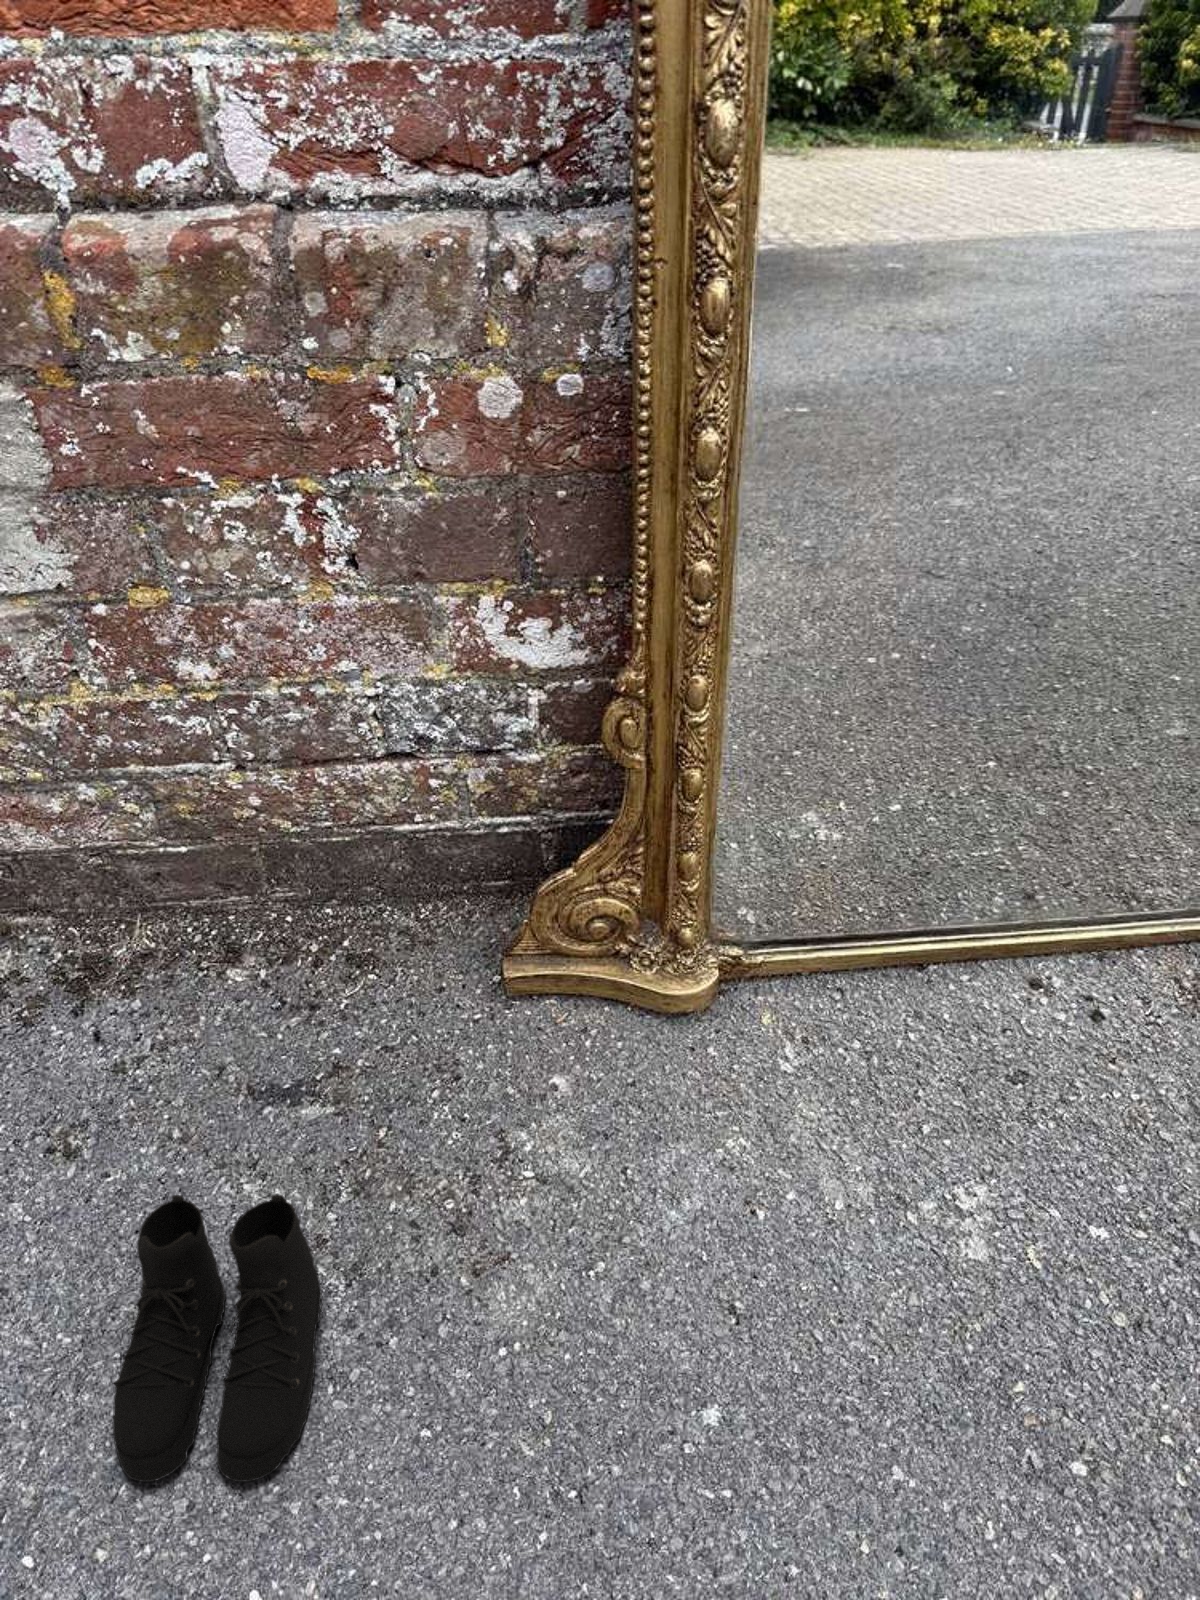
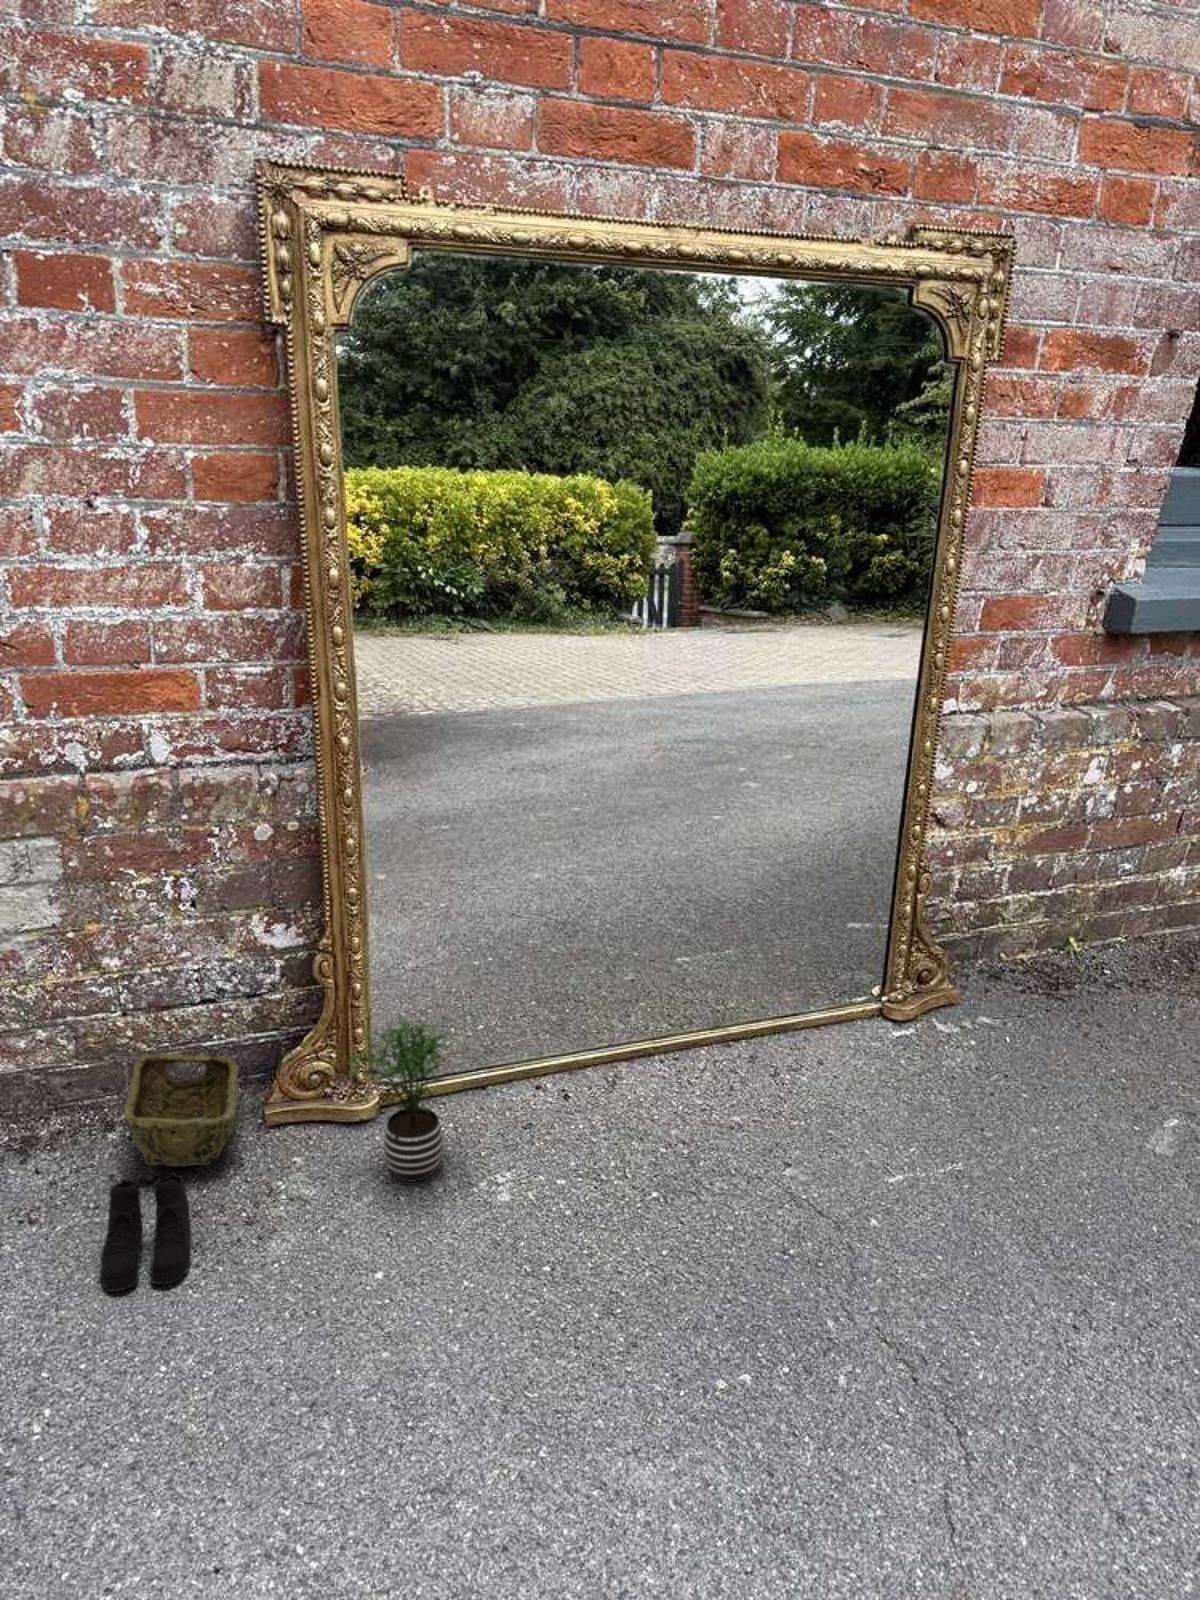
woven basket: none [203,848,450,1113] -> present [125,1053,238,1166]
potted plant: none [670,869,968,1229] -> present [349,1016,457,1182]

